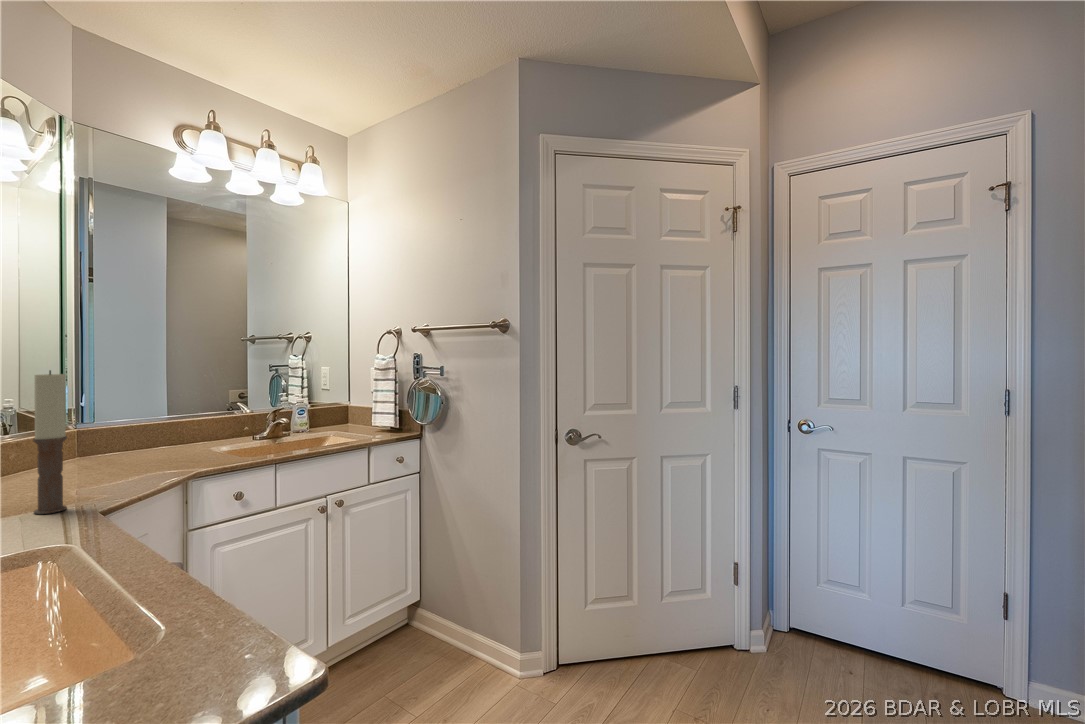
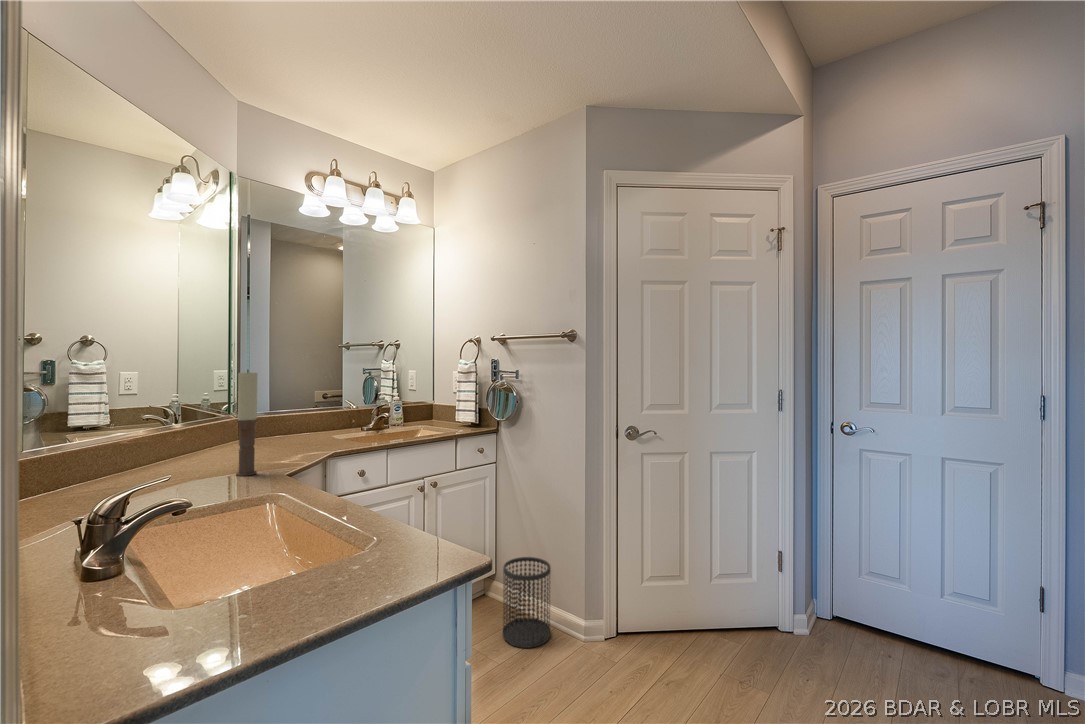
wastebasket: none [425,582,480,691] -> present [503,557,551,648]

